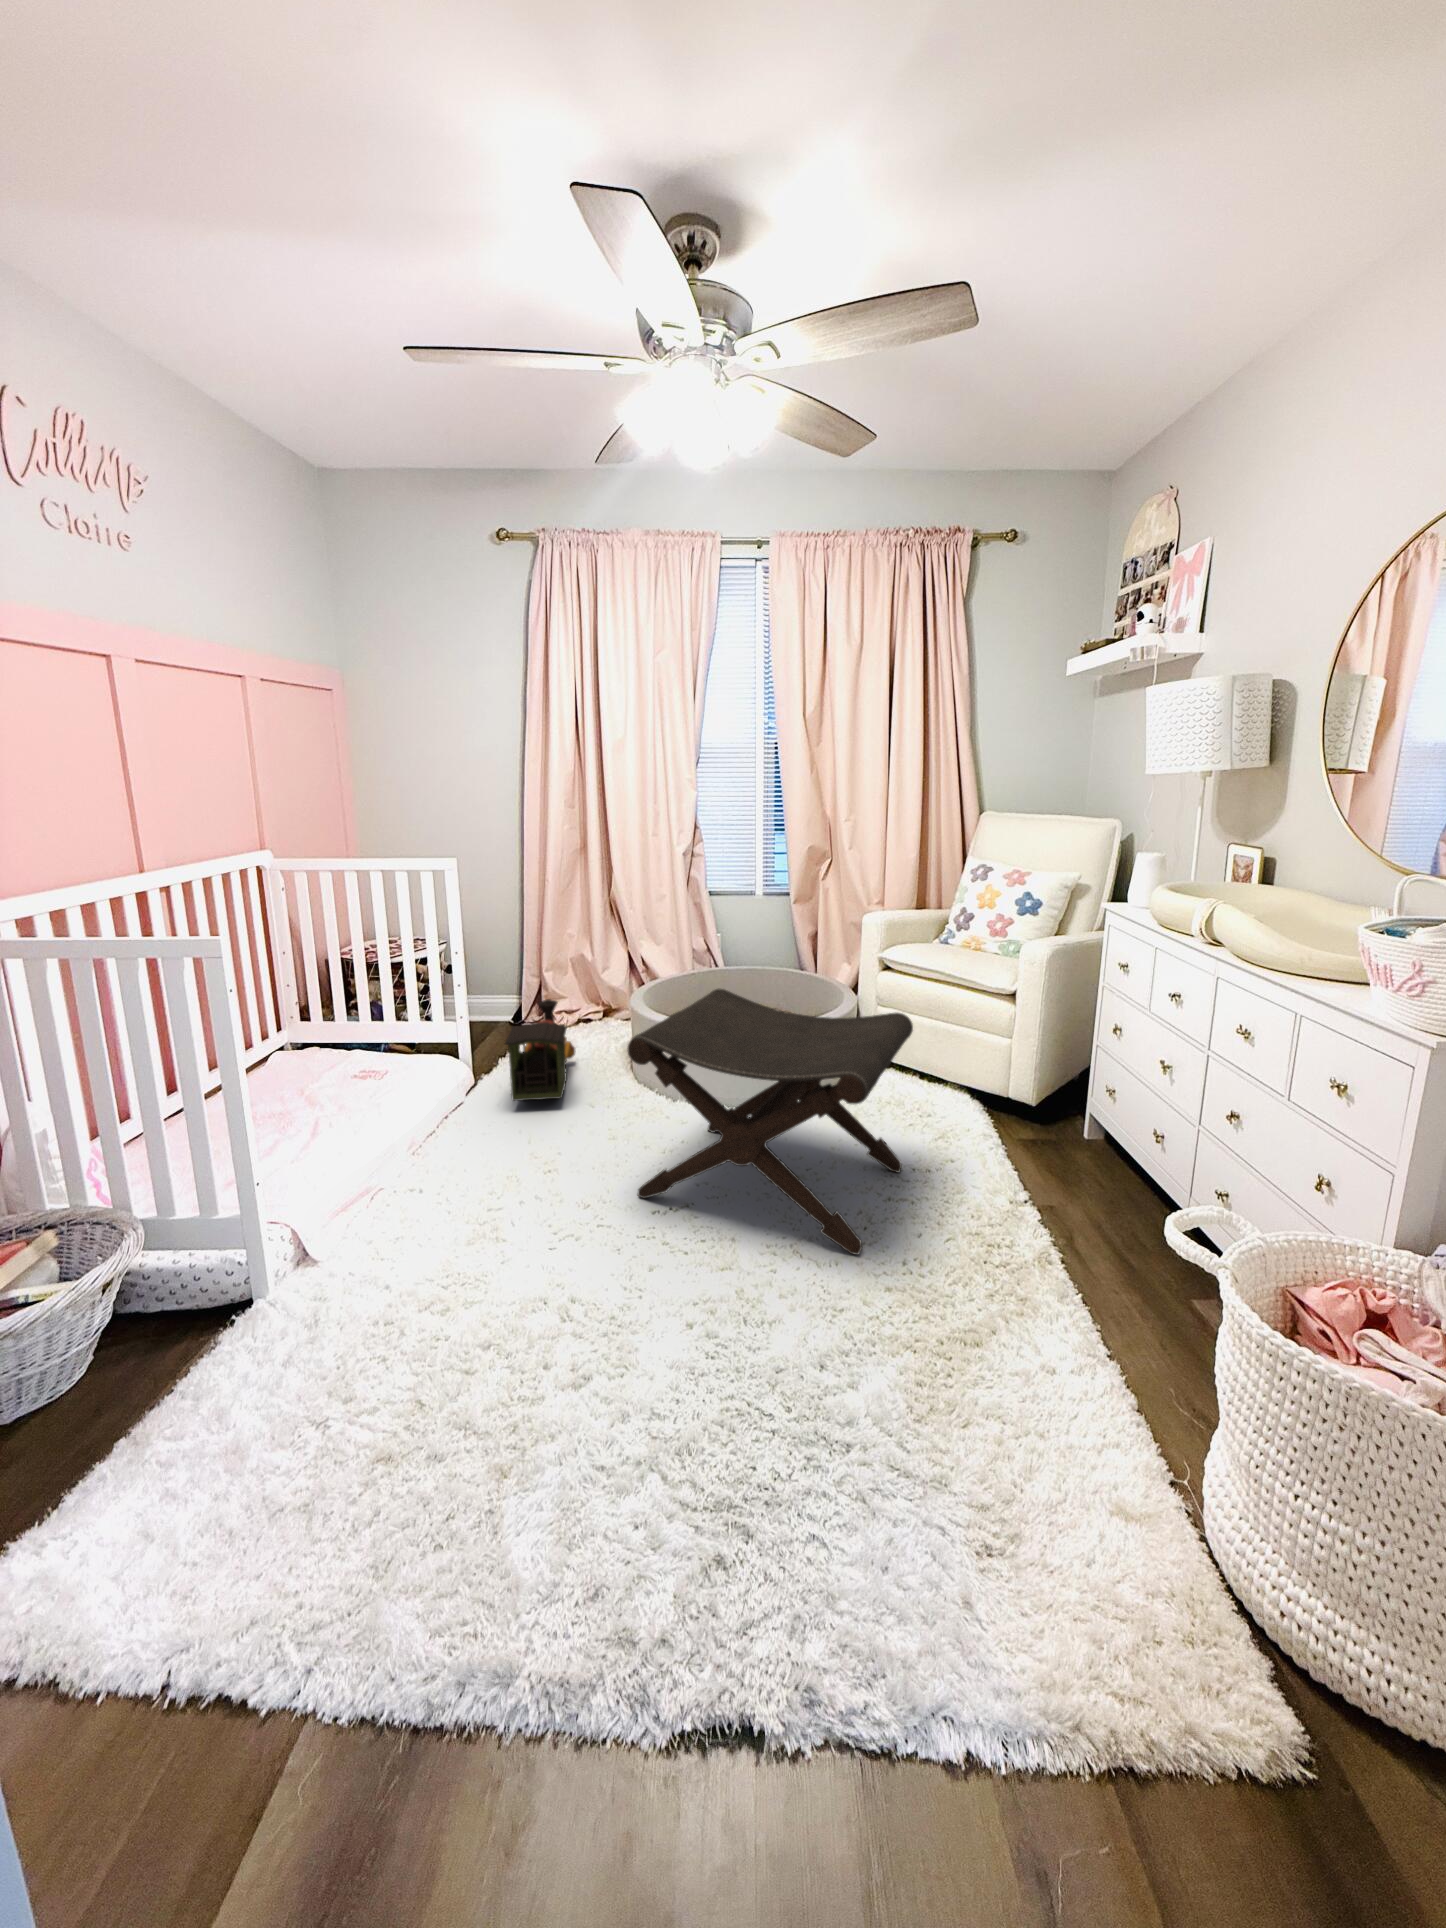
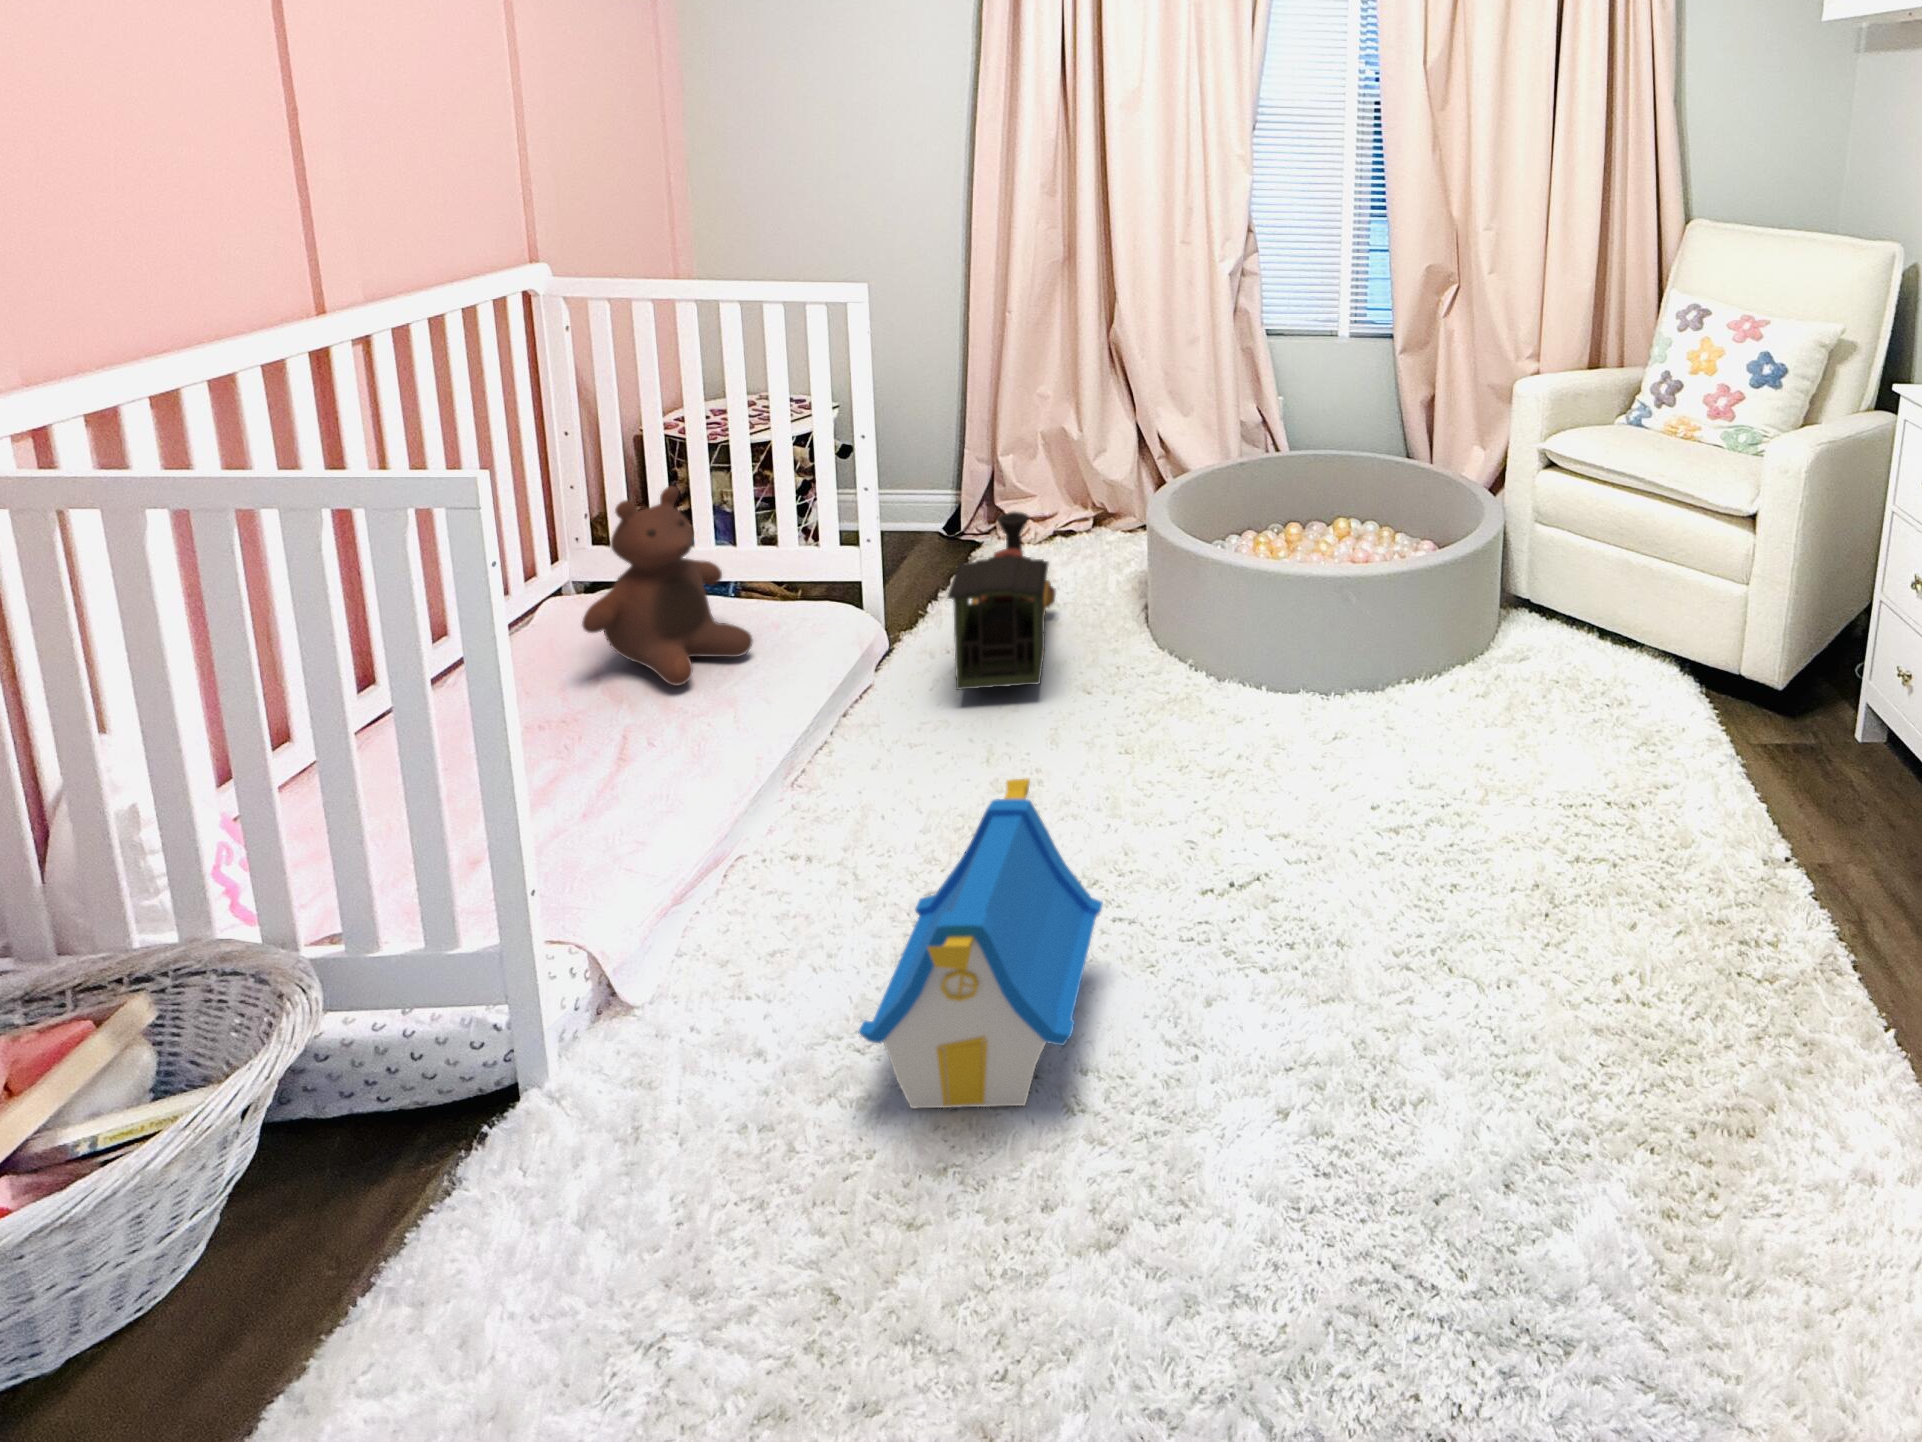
stuffed bear: none [294,979,393,1095] -> present [582,486,752,686]
footstool: present [627,989,913,1255] -> none [1171,513,1620,970]
toy house: none [439,1133,587,1315] -> present [859,779,1103,1108]

